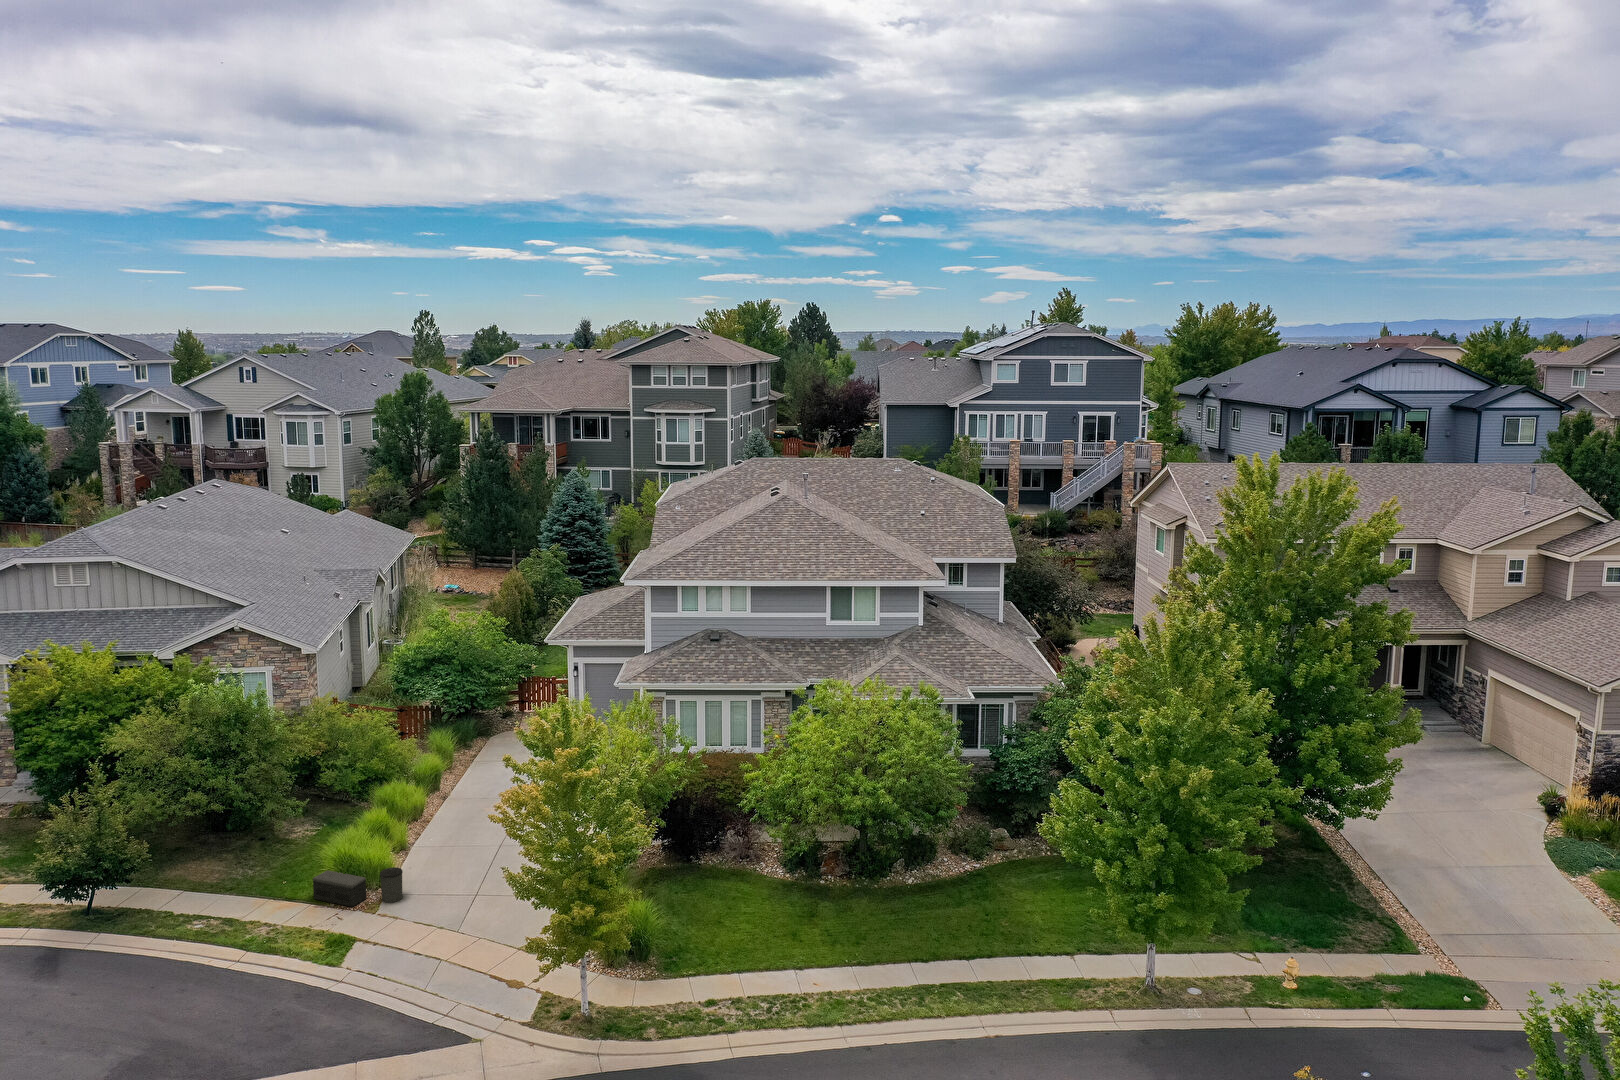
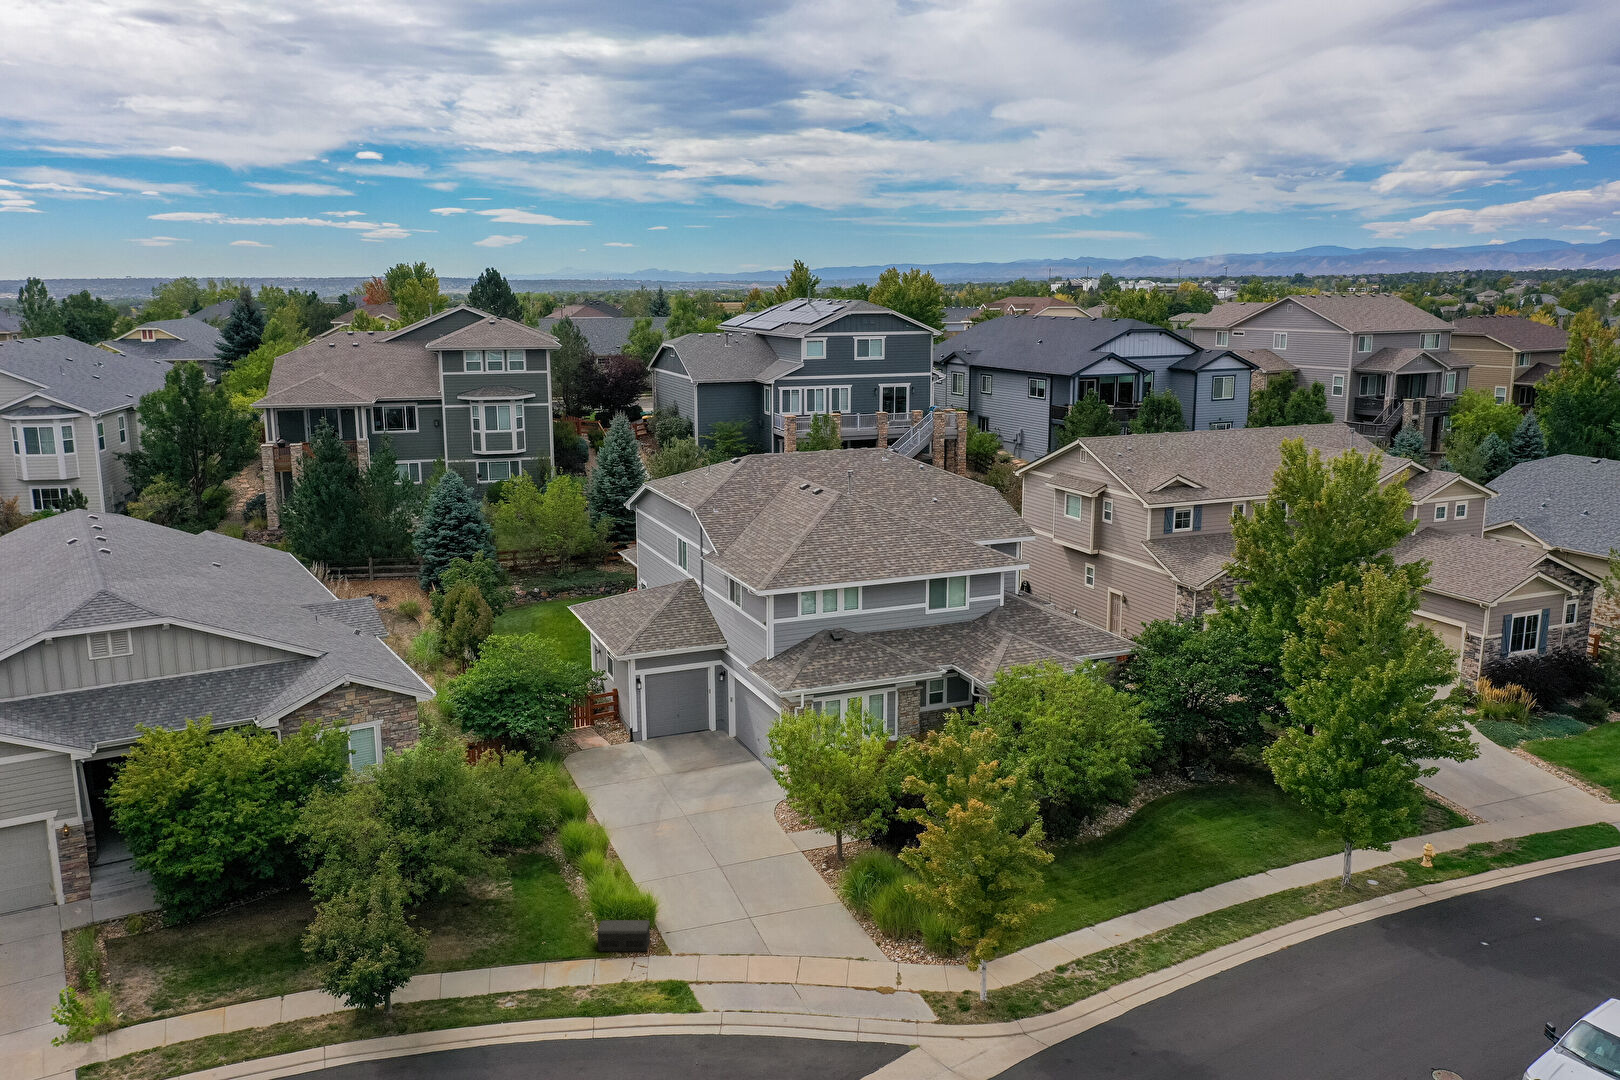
trash can: present [380,867,403,903] -> none [663,905,684,940]

